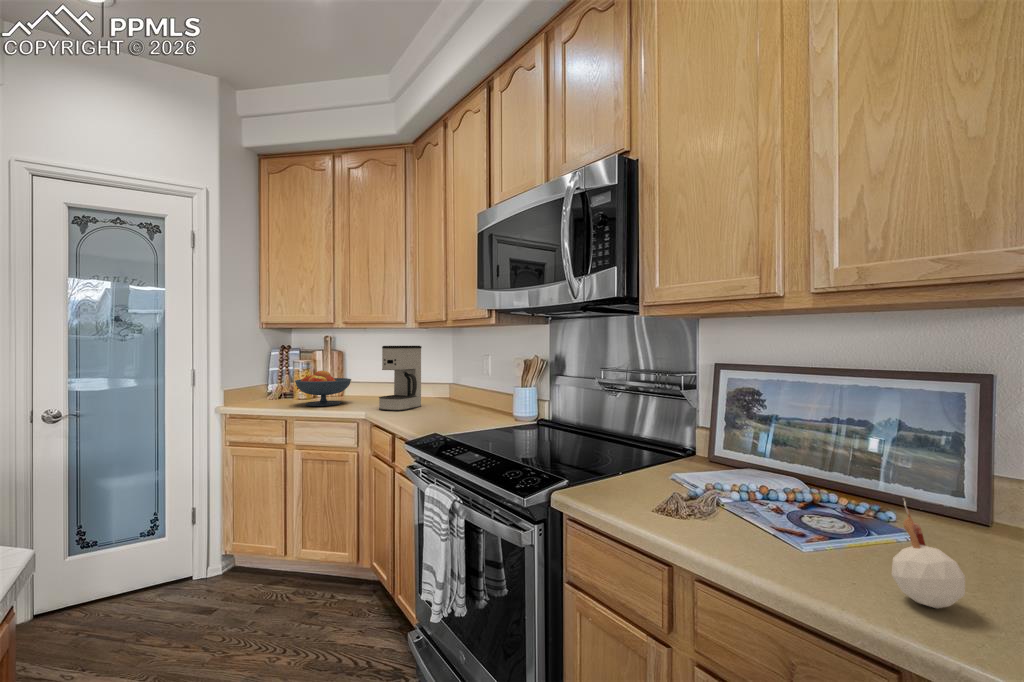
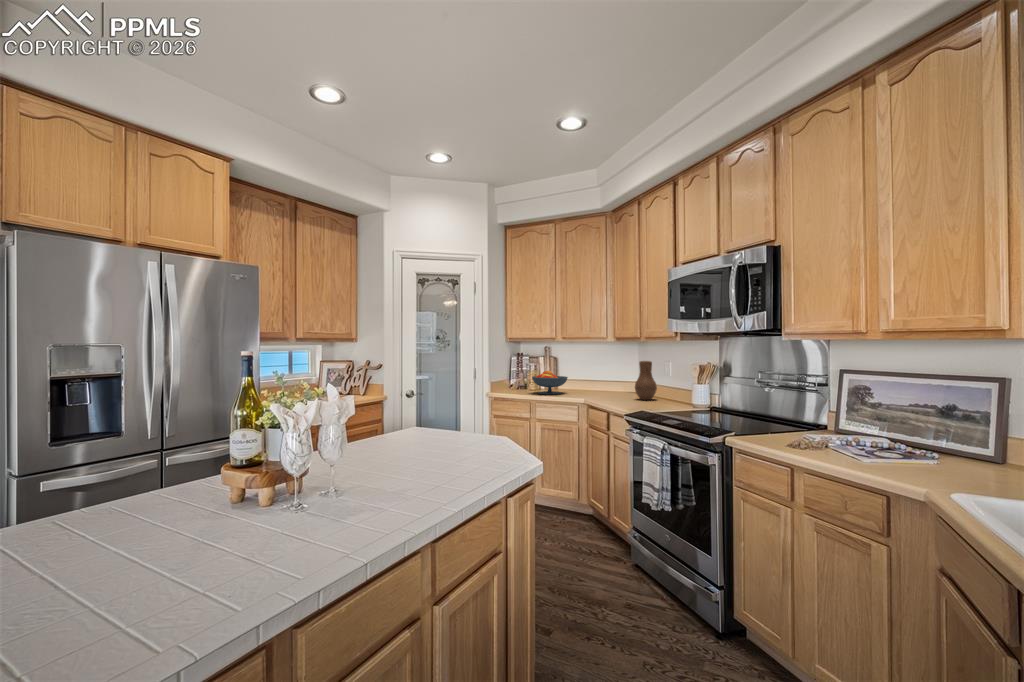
coffee maker: present [379,346,422,411] -> none [591,354,619,399]
vase: none [440,354,471,411] -> present [635,361,657,400]
candle: present [892,499,965,609] -> none [906,434,940,480]

